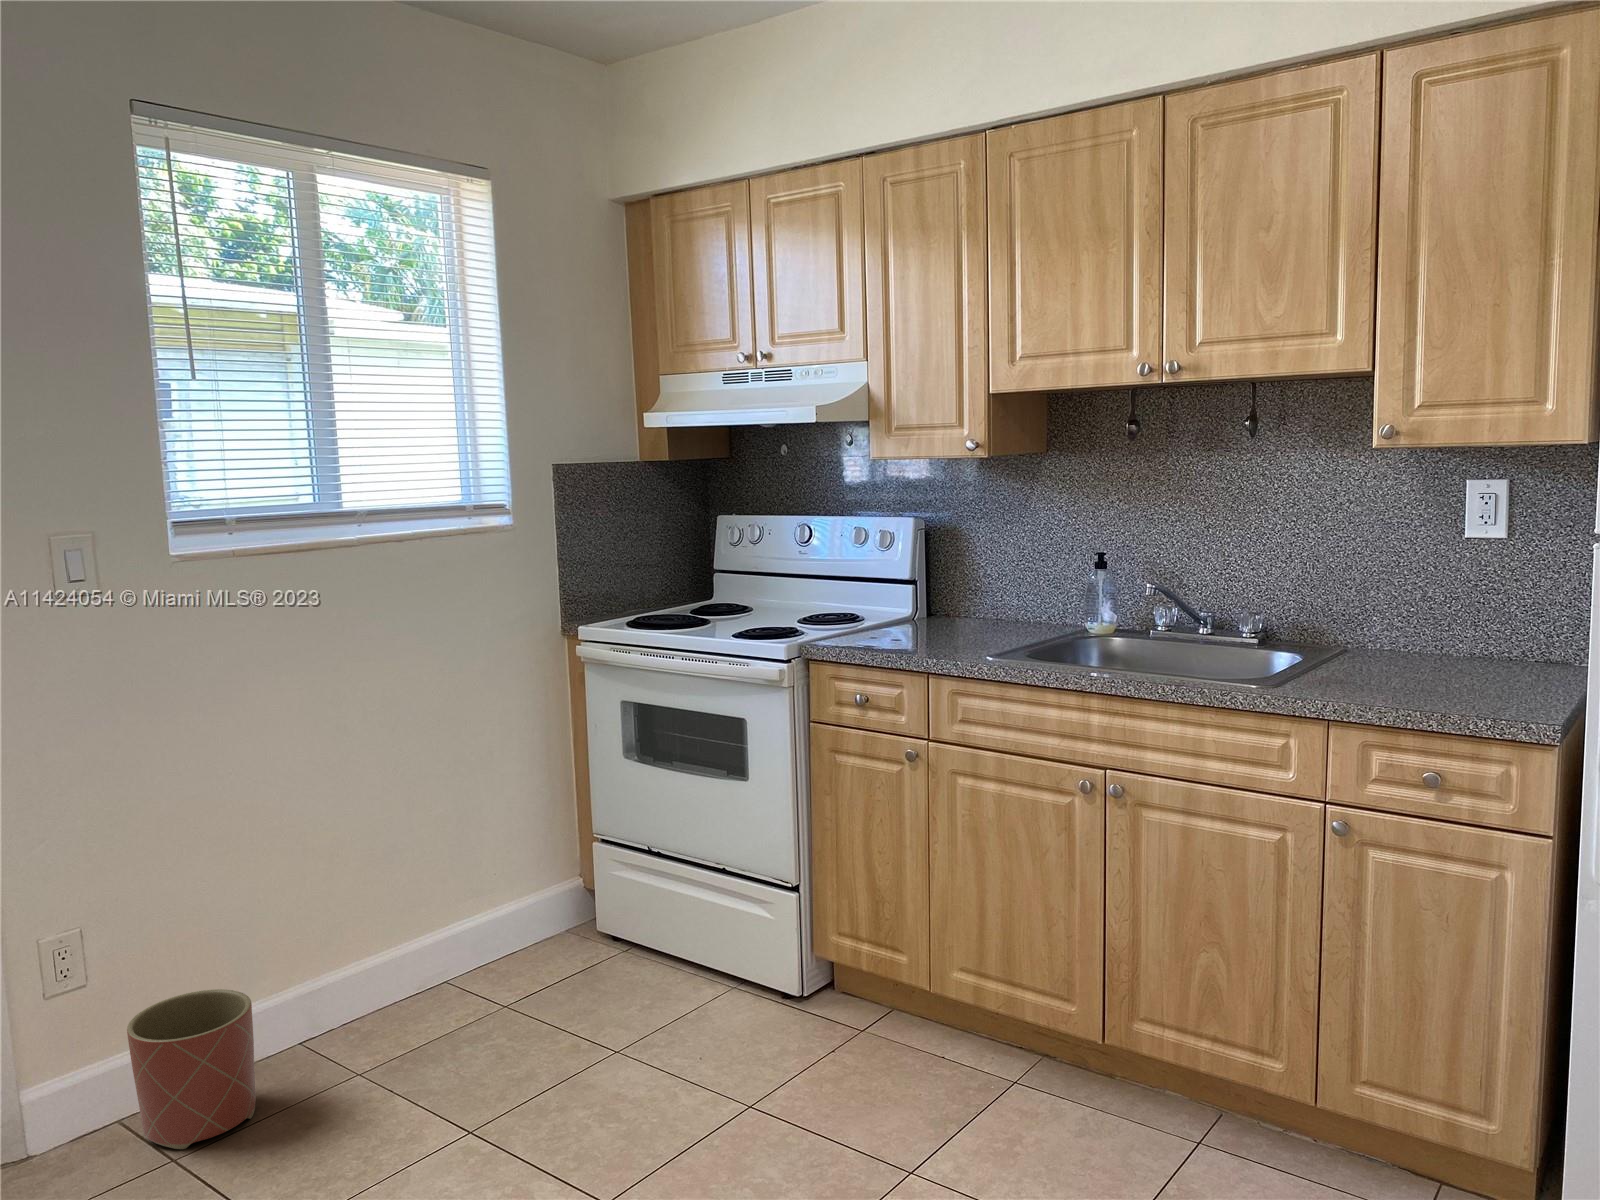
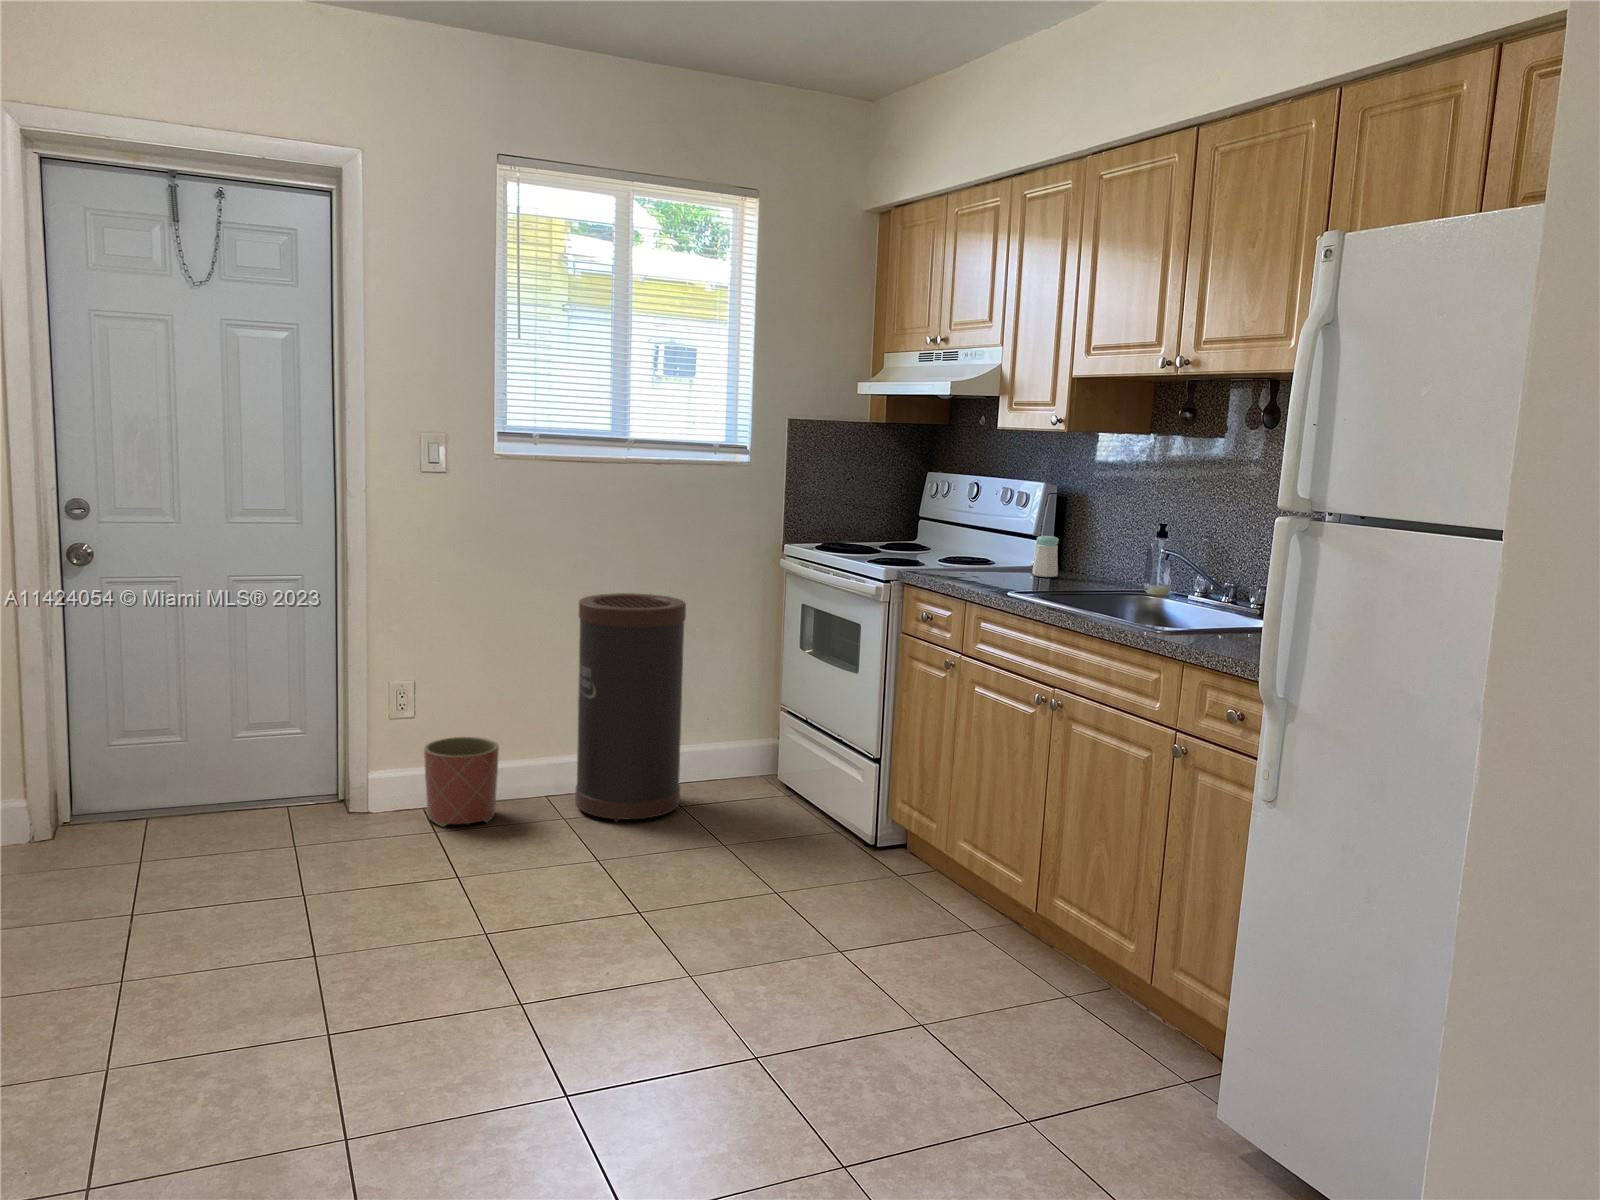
salt shaker: none [940,580,971,629] -> present [1032,536,1059,577]
trash can: none [337,724,512,1059] -> present [575,593,686,822]

